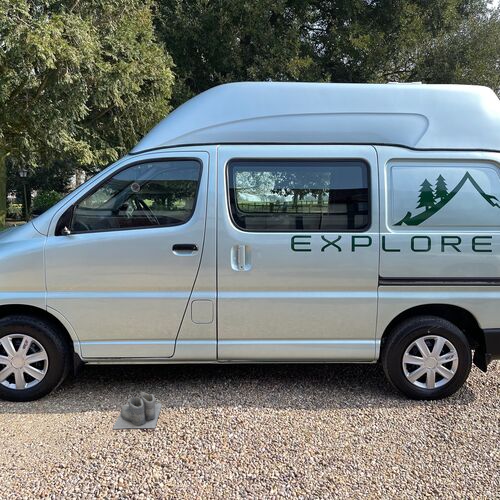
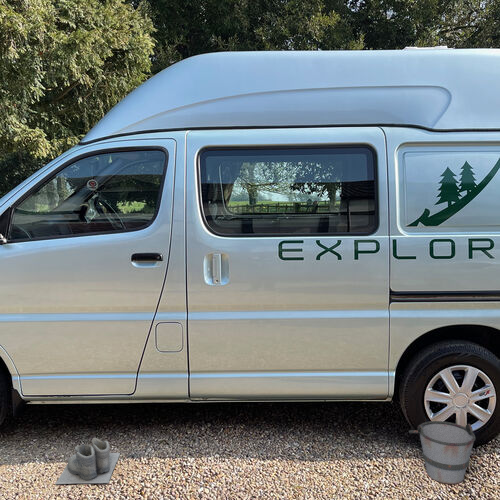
bucket: none [392,379,446,429] -> present [409,421,476,484]

